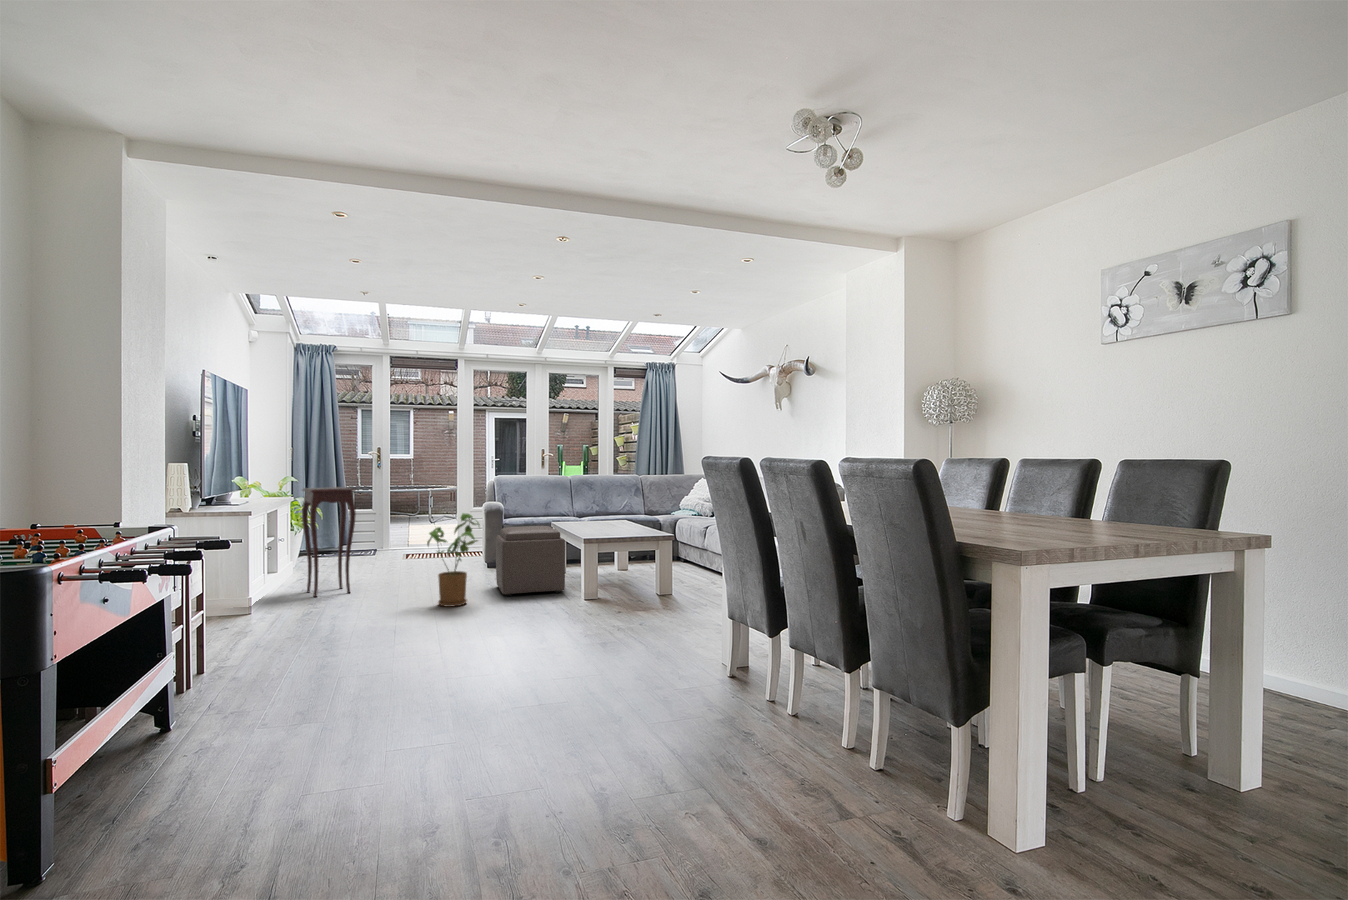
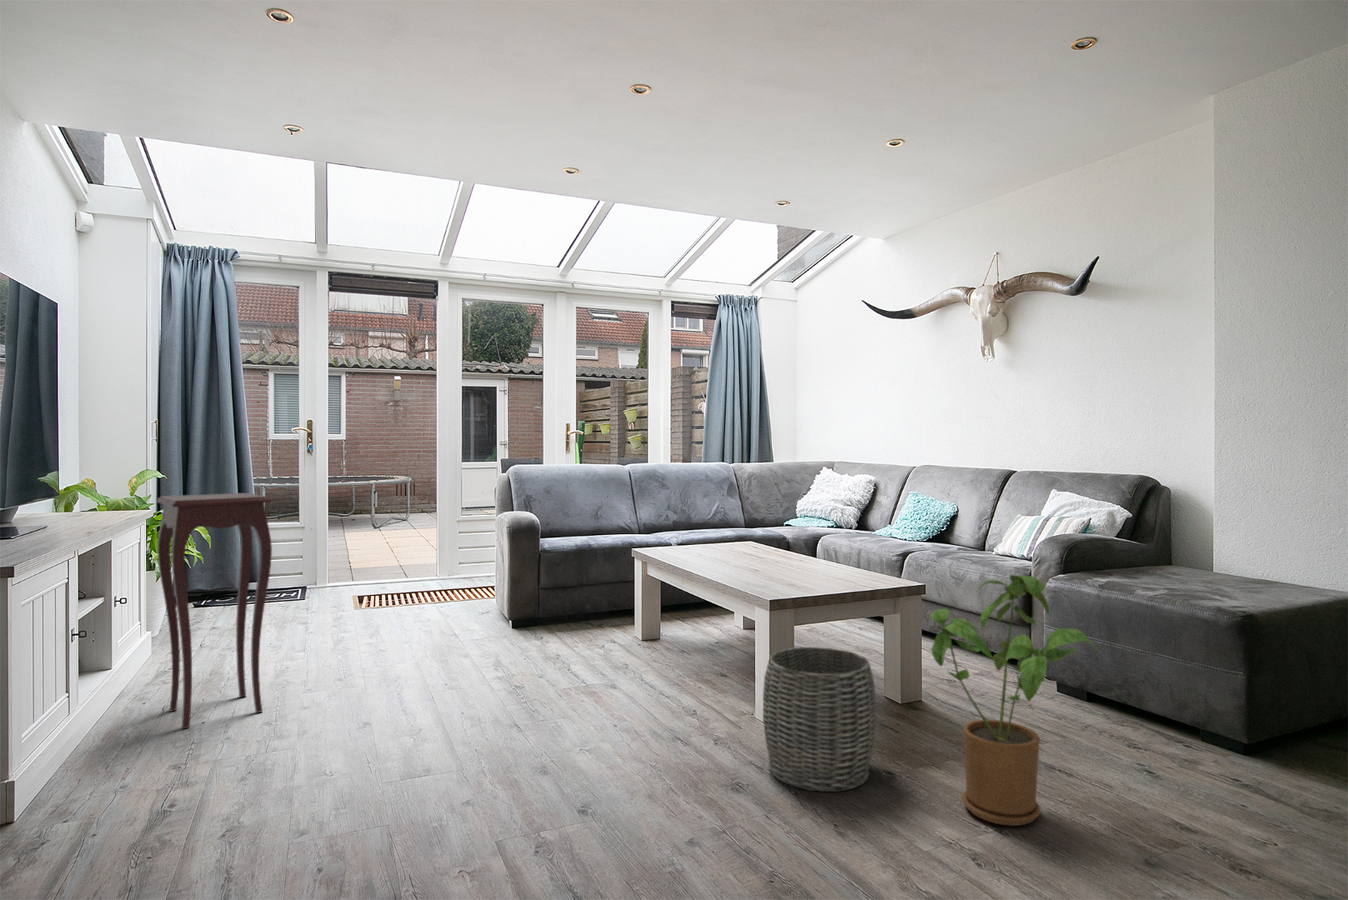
house plant: present [427,513,480,607] -> present [931,575,1096,826]
ottoman: present [496,526,565,596] -> none [553,566,702,716]
woven basket: none [570,558,621,616] -> present [763,647,876,792]

